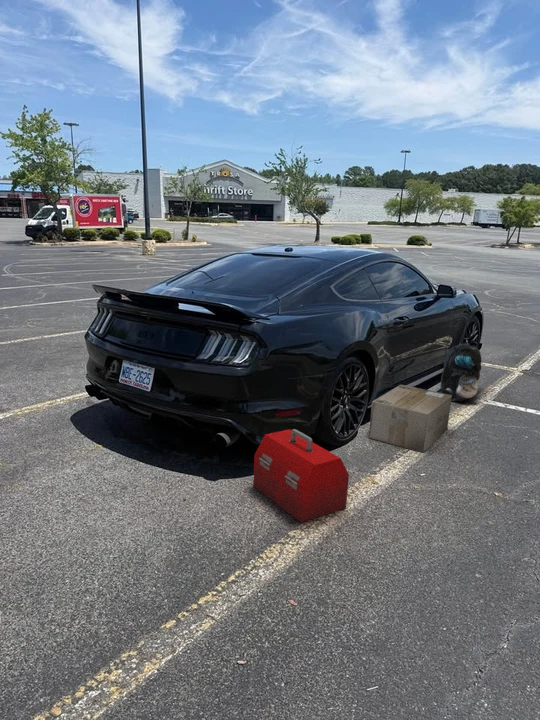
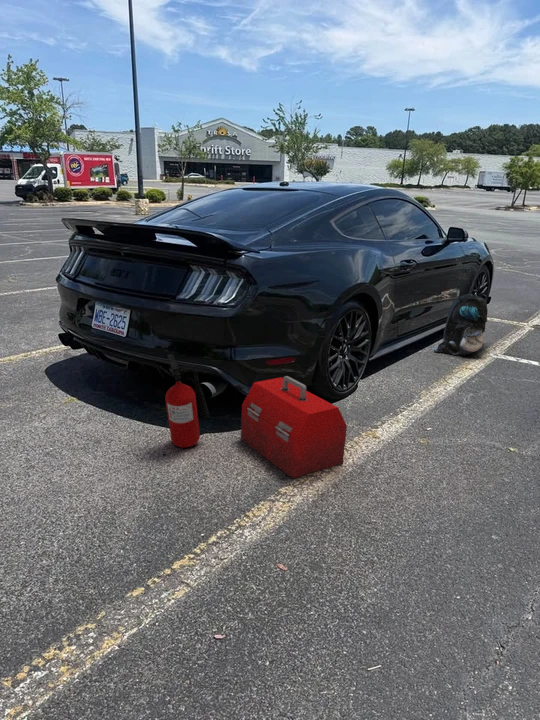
cardboard box: present [369,385,452,452] -> none [367,335,457,406]
fire extinguisher: none [186,411,225,494] -> present [165,354,210,447]

